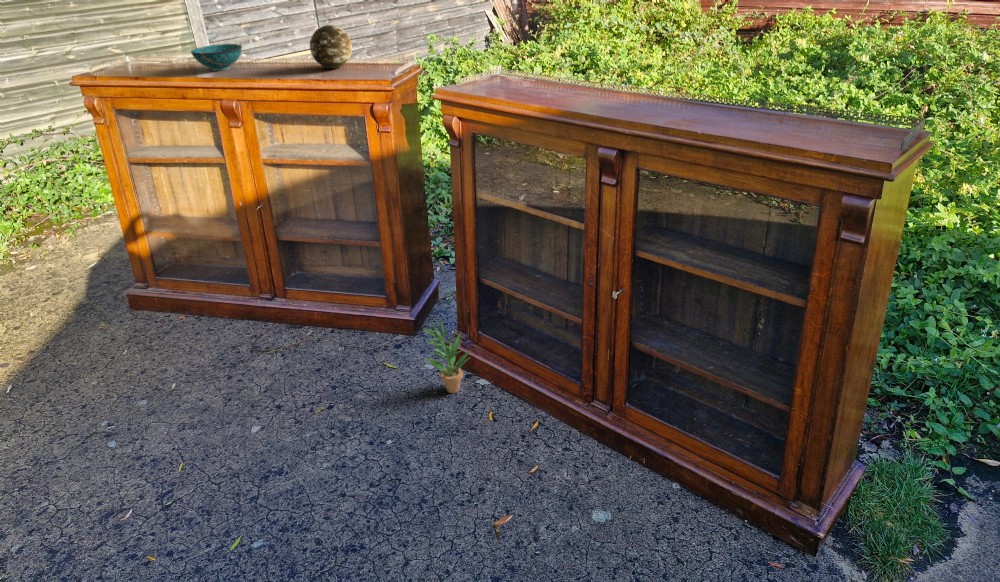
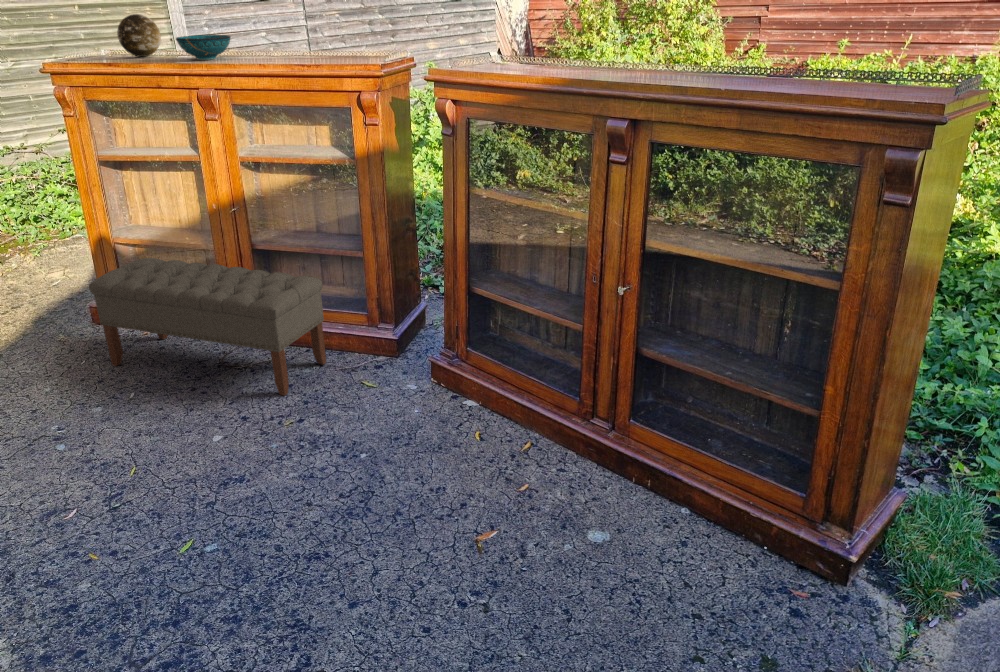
decorative orb: present [310,25,352,68] -> present [117,14,161,57]
bench: none [126,253,349,381] -> present [89,258,326,396]
potted plant: present [424,320,470,393] -> none [407,327,461,413]

